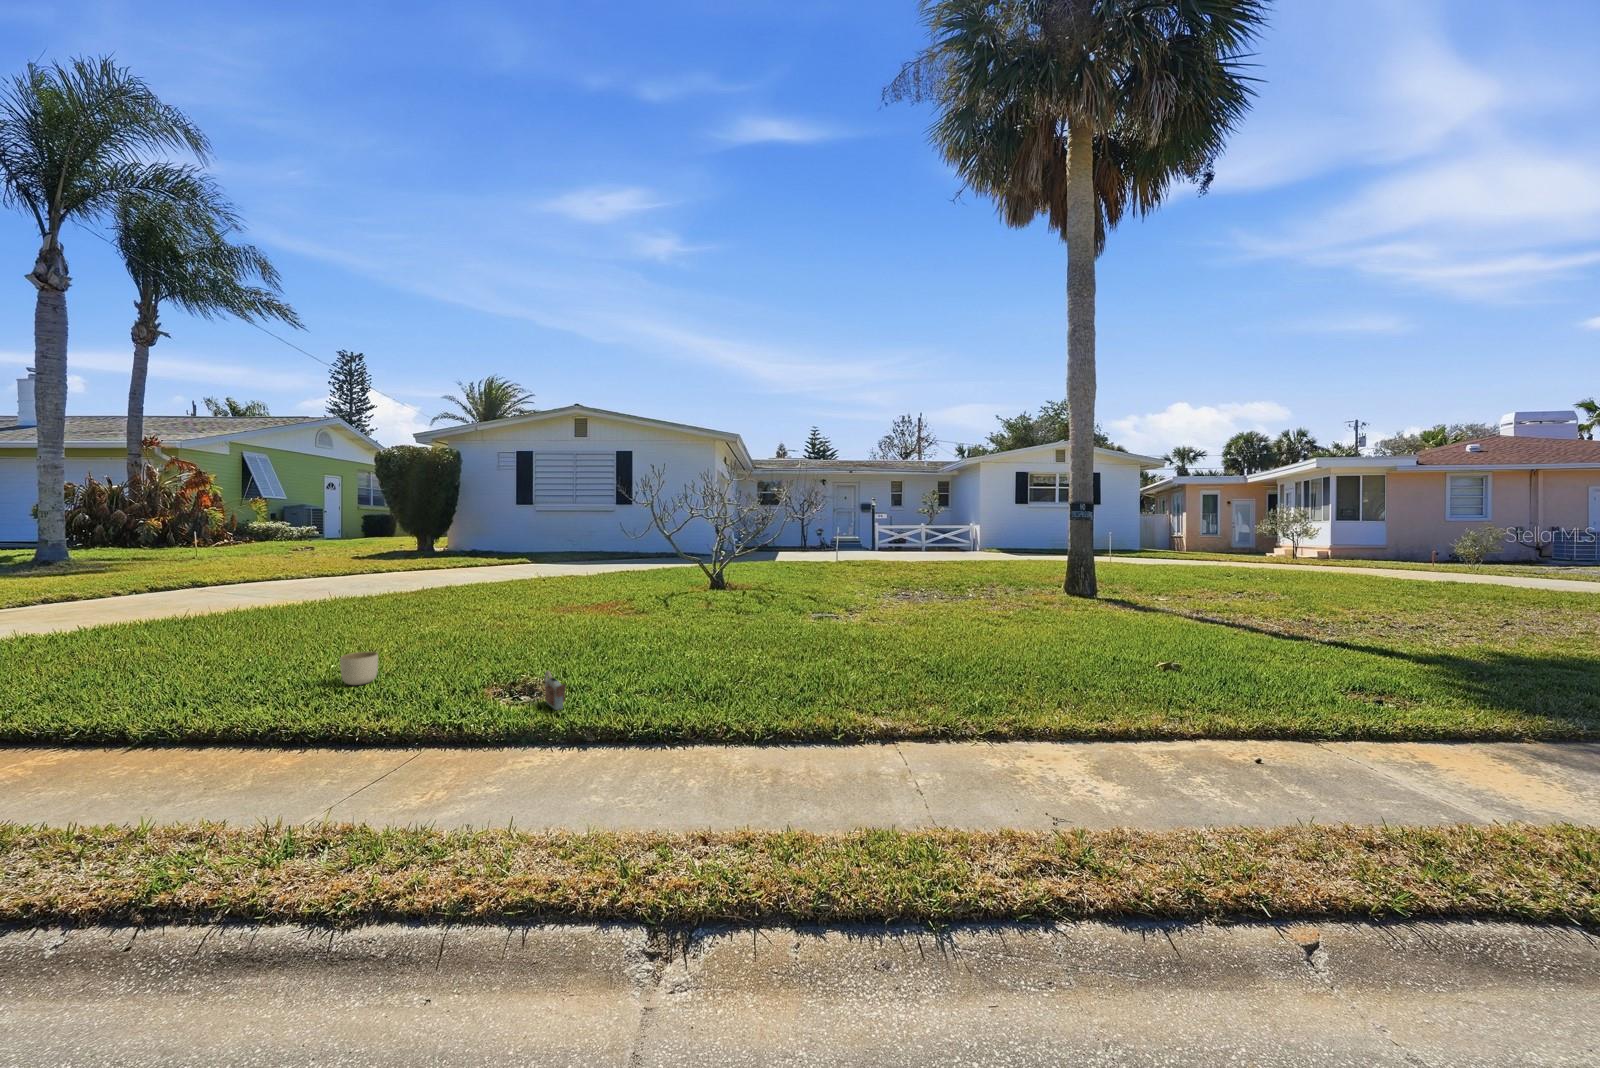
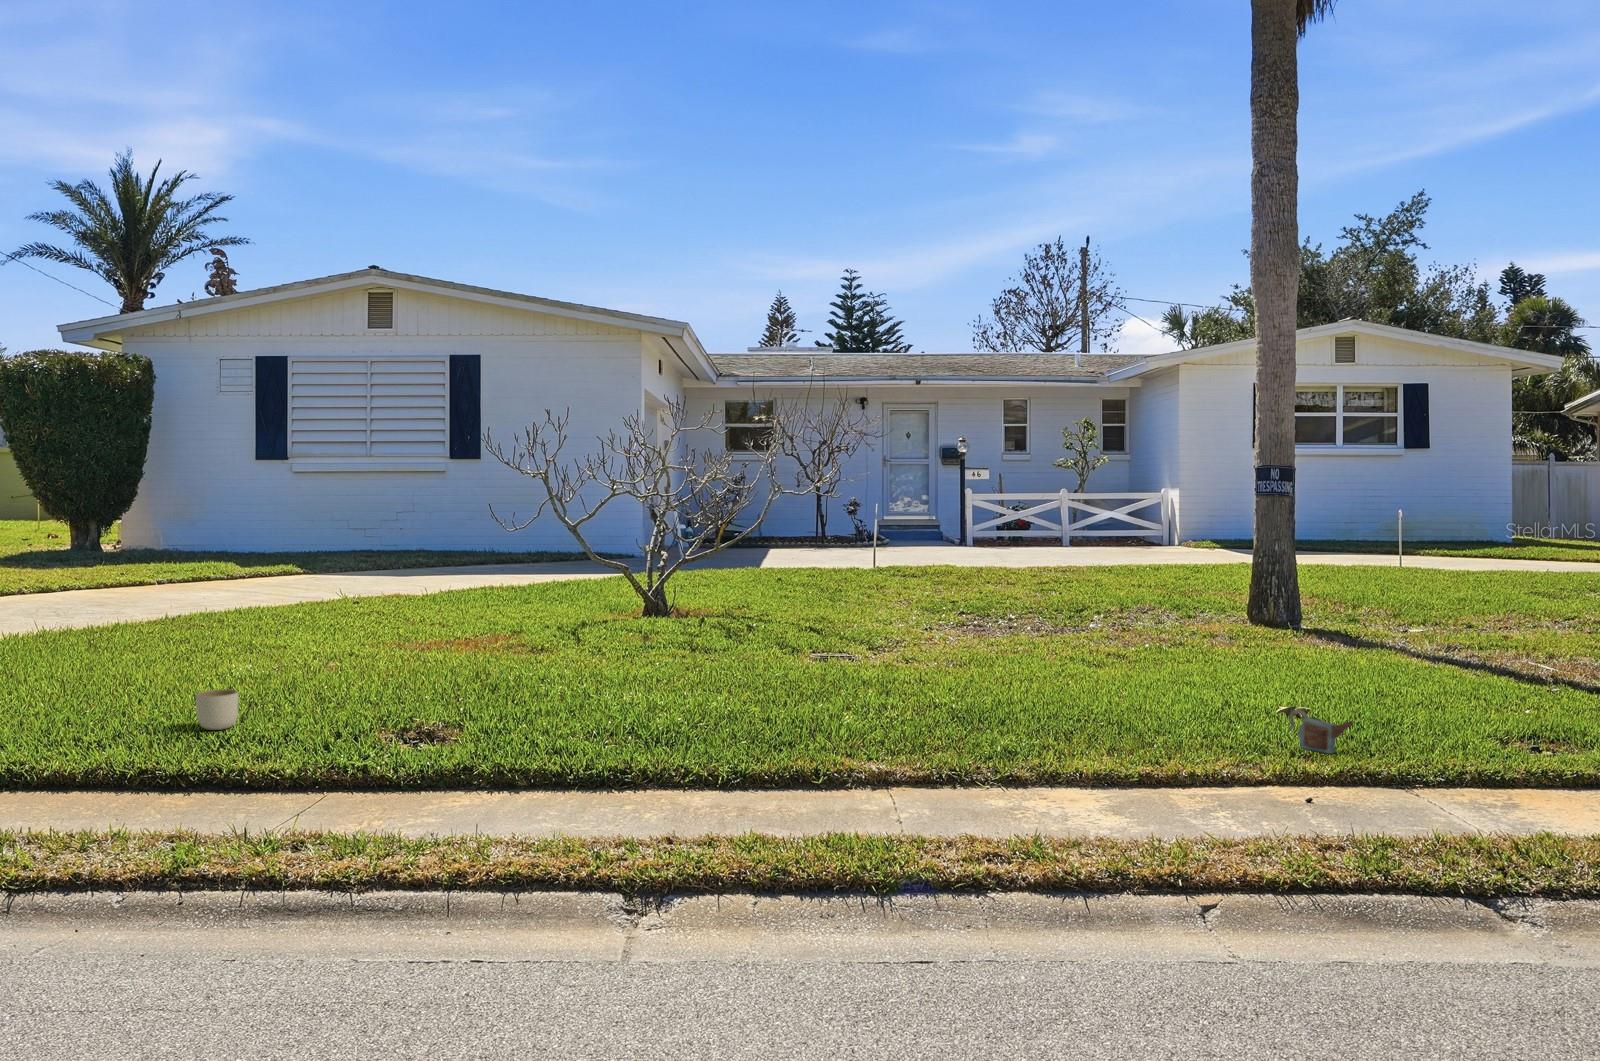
watering can: present [545,671,566,710] -> present [1289,709,1353,754]

